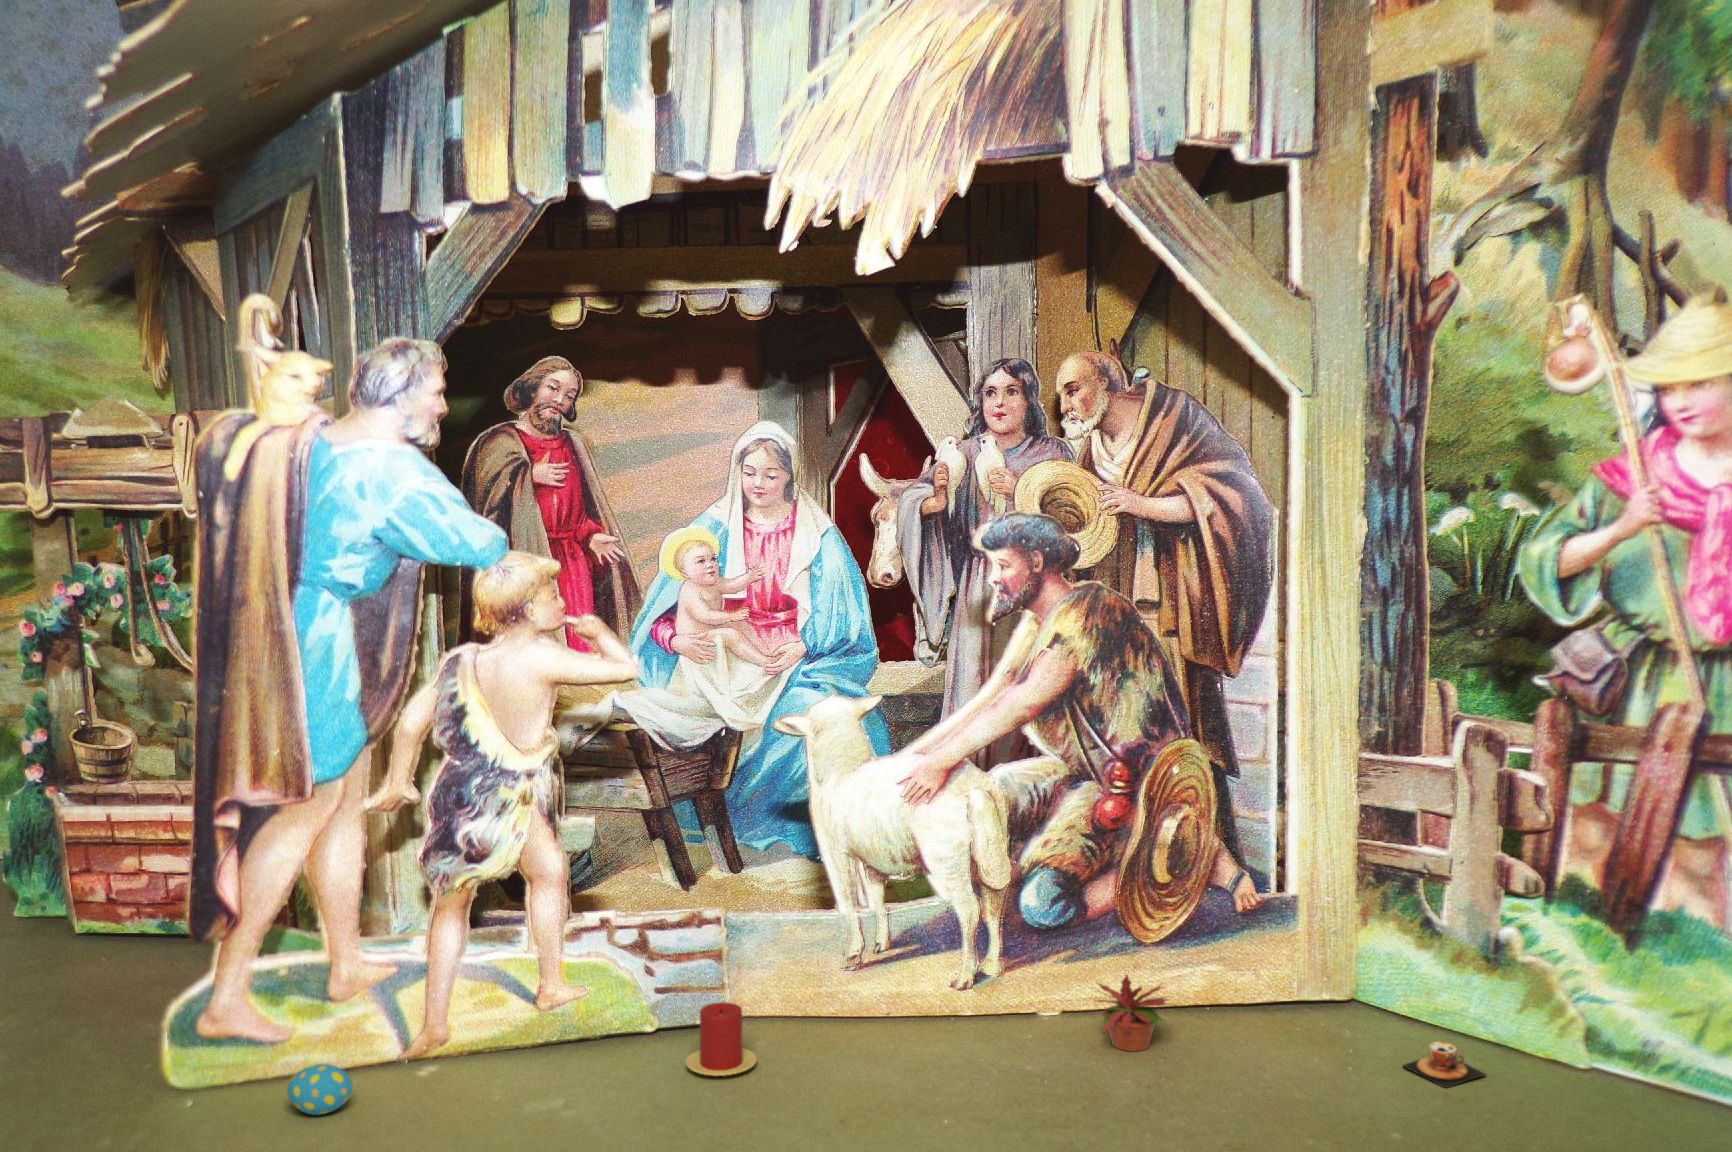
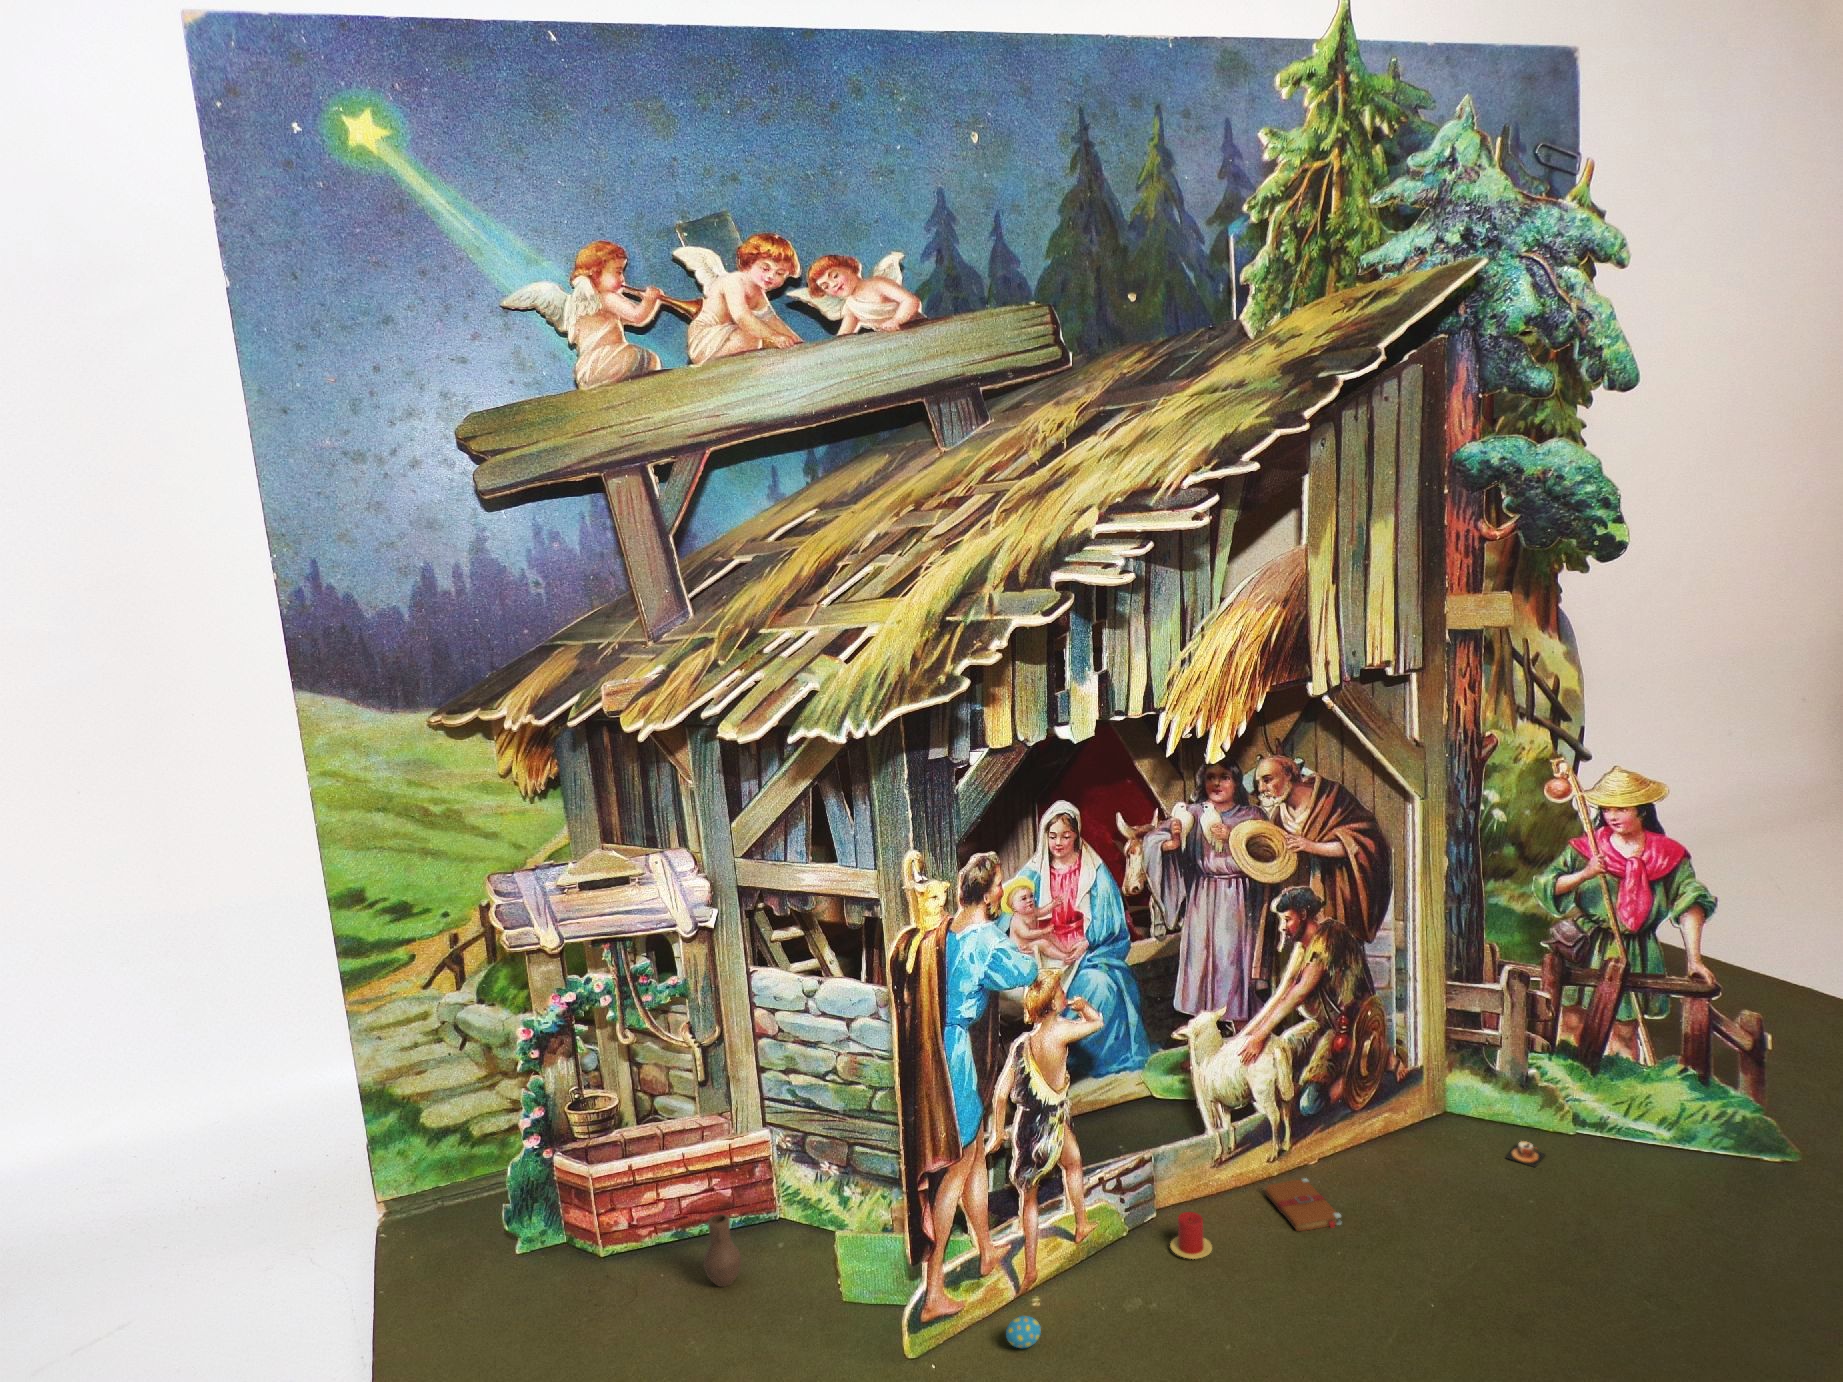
vase: none [97,881,159,984] -> present [703,1214,742,1287]
potted plant: present [1097,975,1167,1052] -> none [1341,1138,1399,1181]
book: none [908,1016,1009,1092] -> present [1264,1178,1342,1231]

